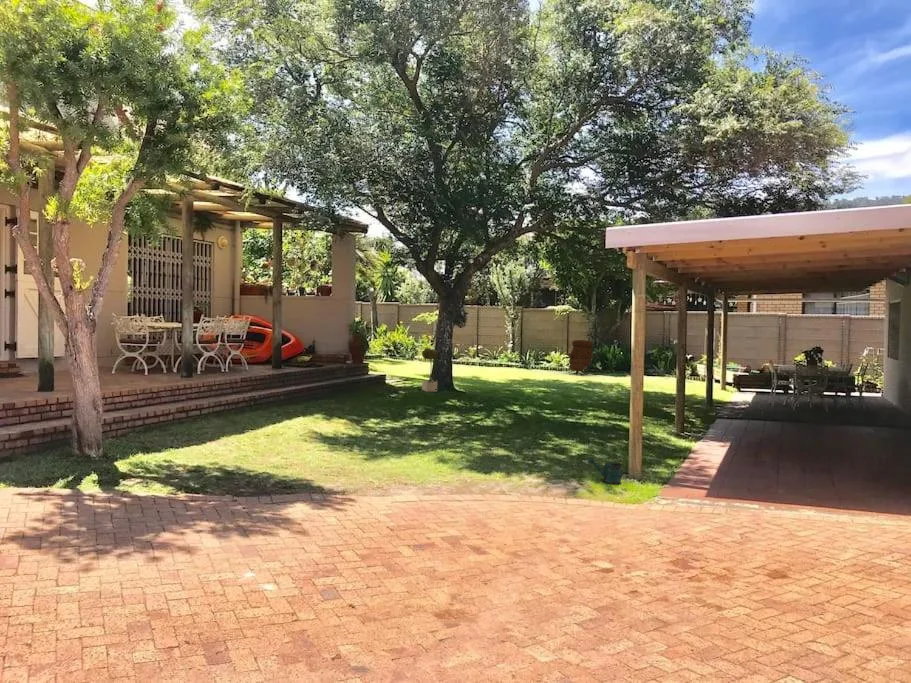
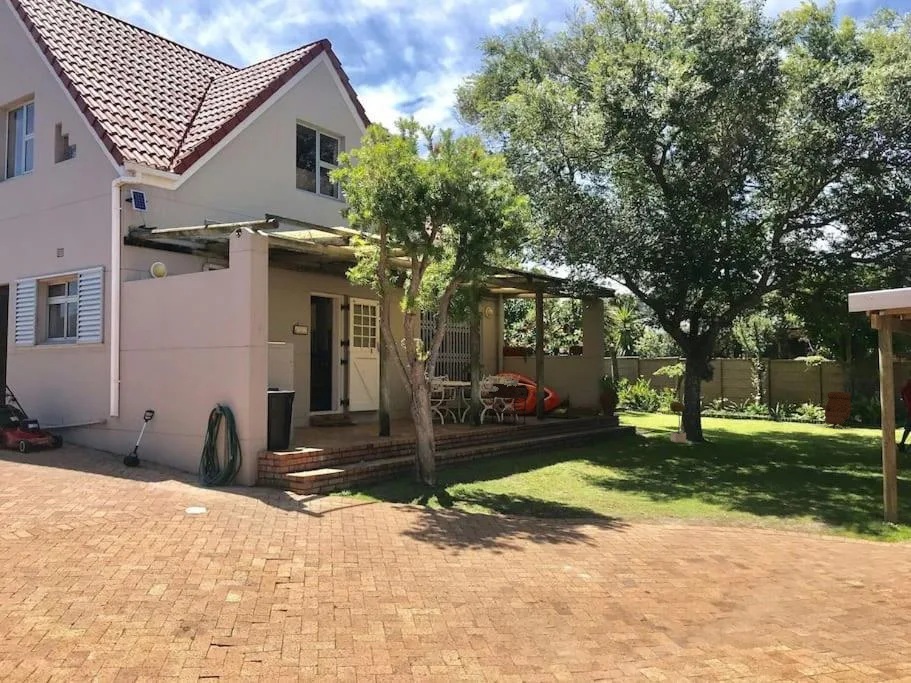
side table: none [215,325,260,375] -> present [491,384,527,425]
watering can: present [588,457,624,484] -> none [842,501,882,528]

